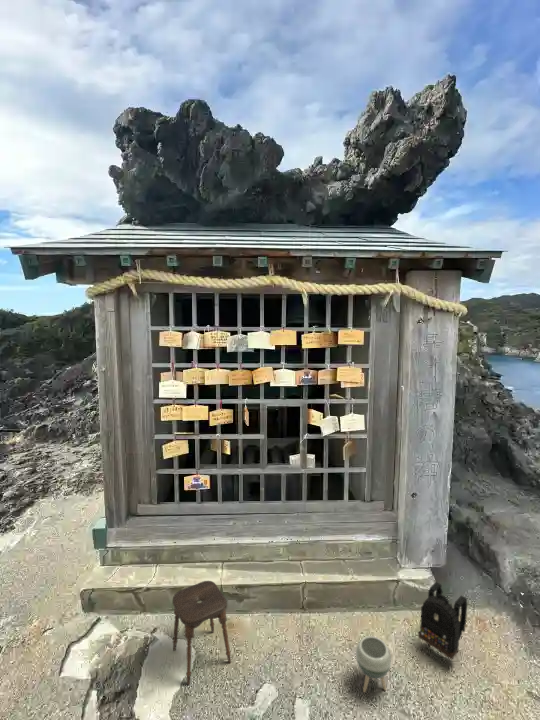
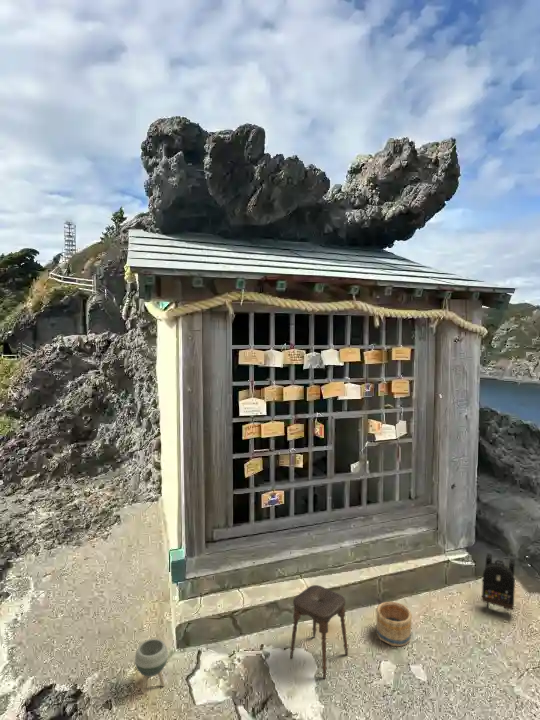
basket: none [275,613,314,669] -> present [376,602,412,646]
planter: present [356,636,391,692] -> present [135,639,168,693]

